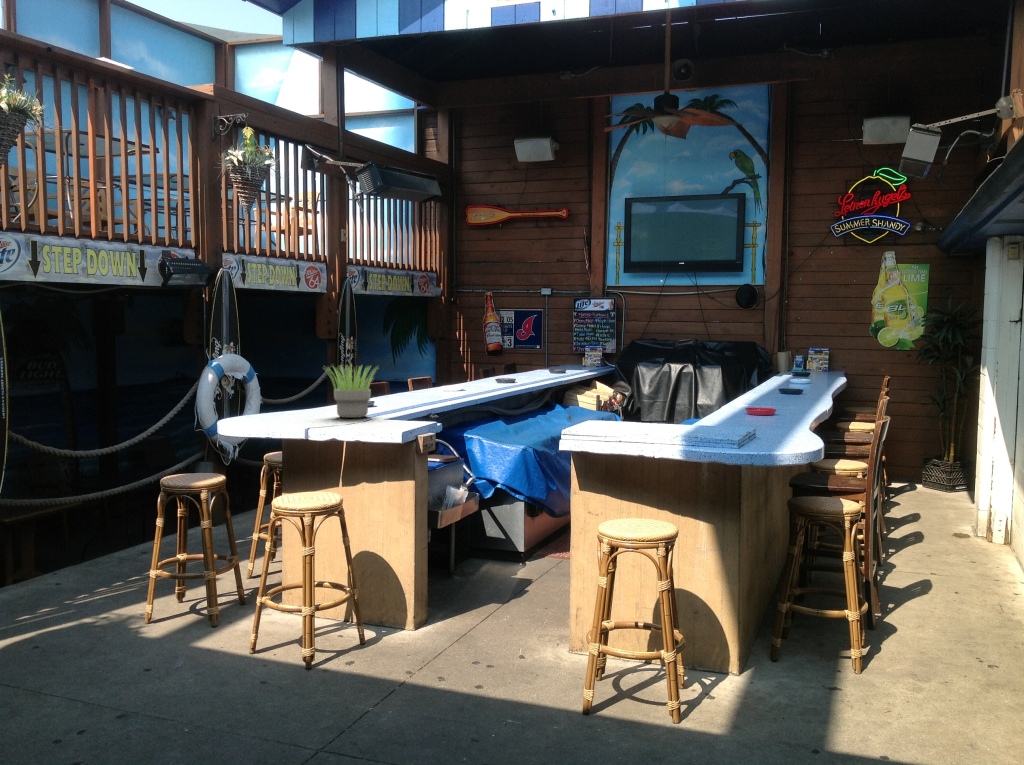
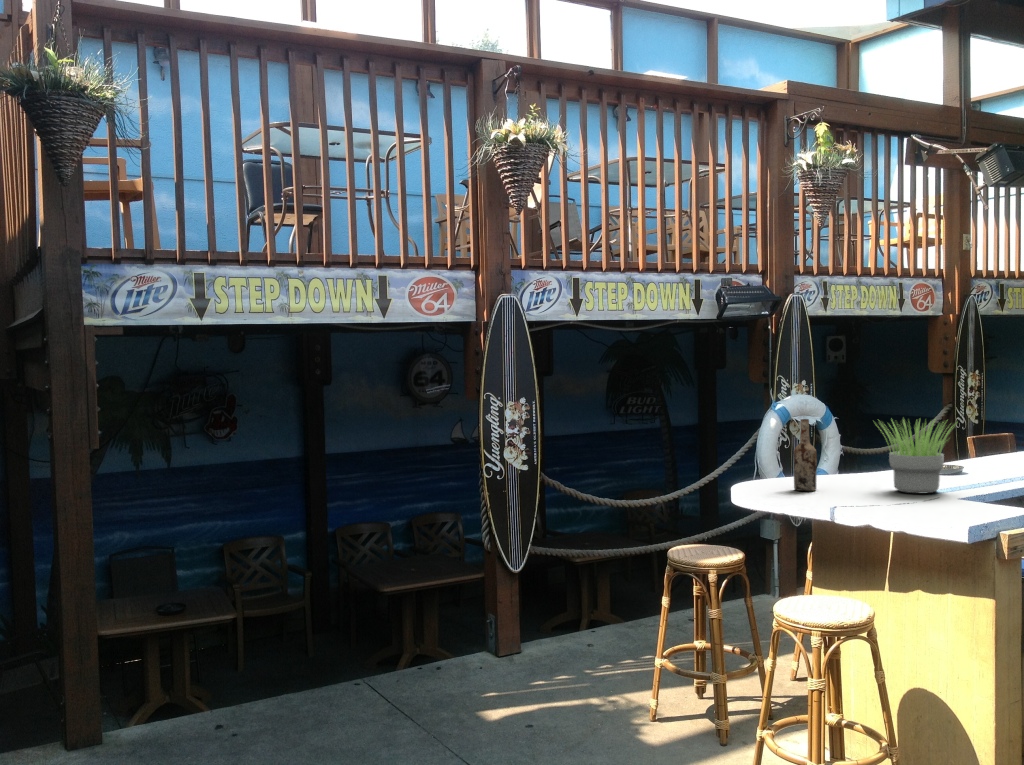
wine bottle: none [265,366,282,421] -> present [794,419,817,491]

